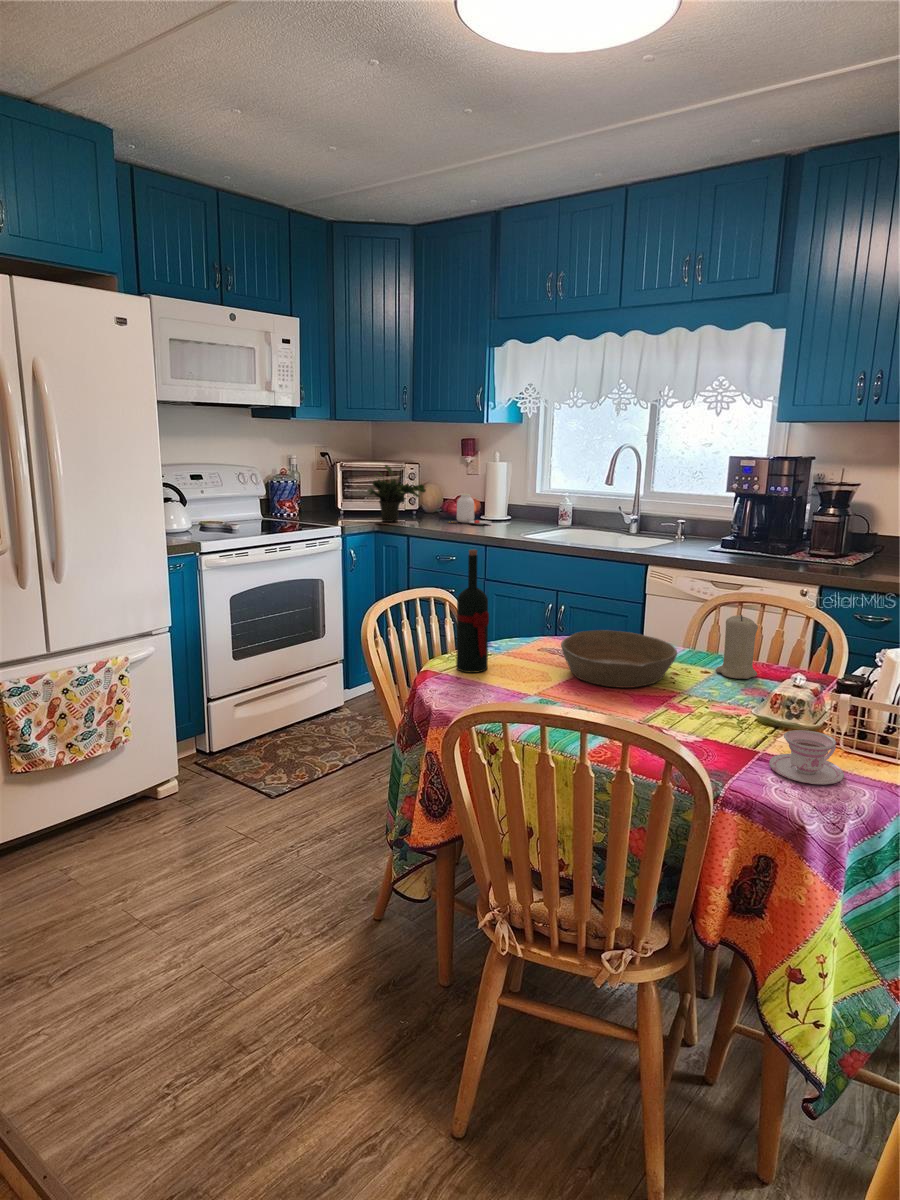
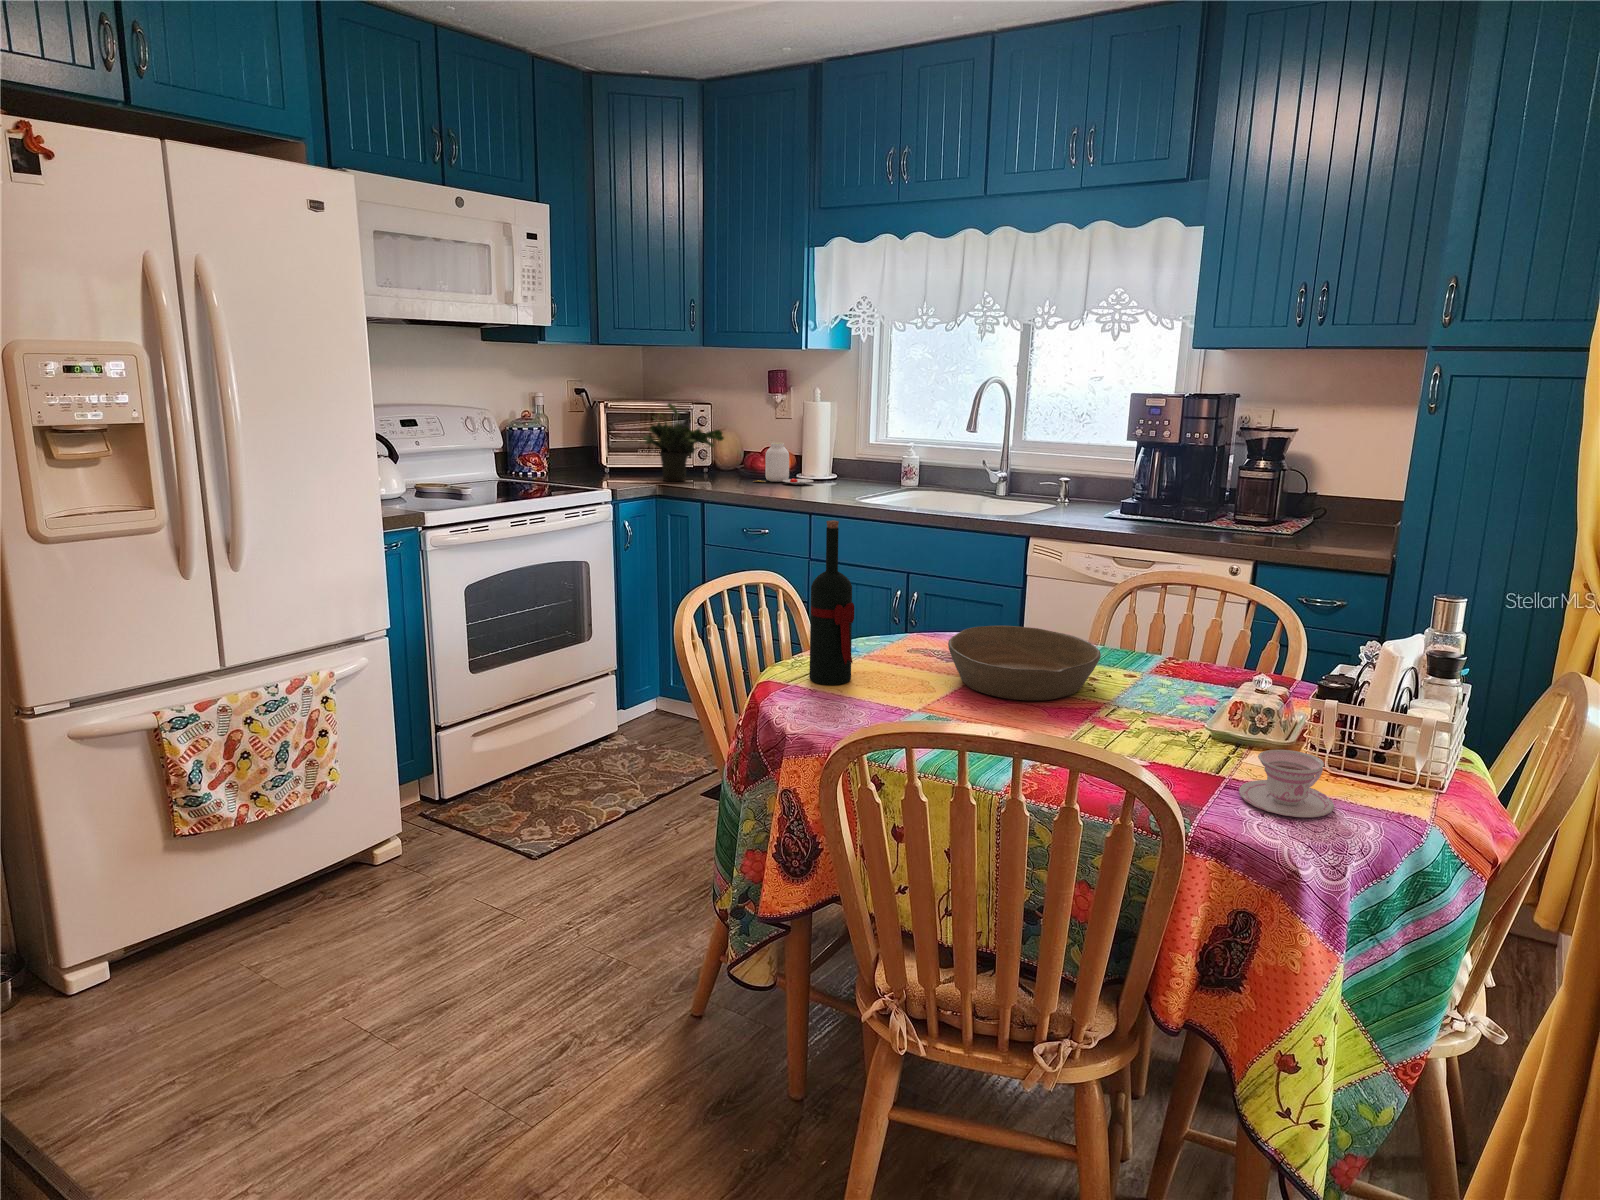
candle: present [715,615,758,679] -> none [1146,603,1202,686]

